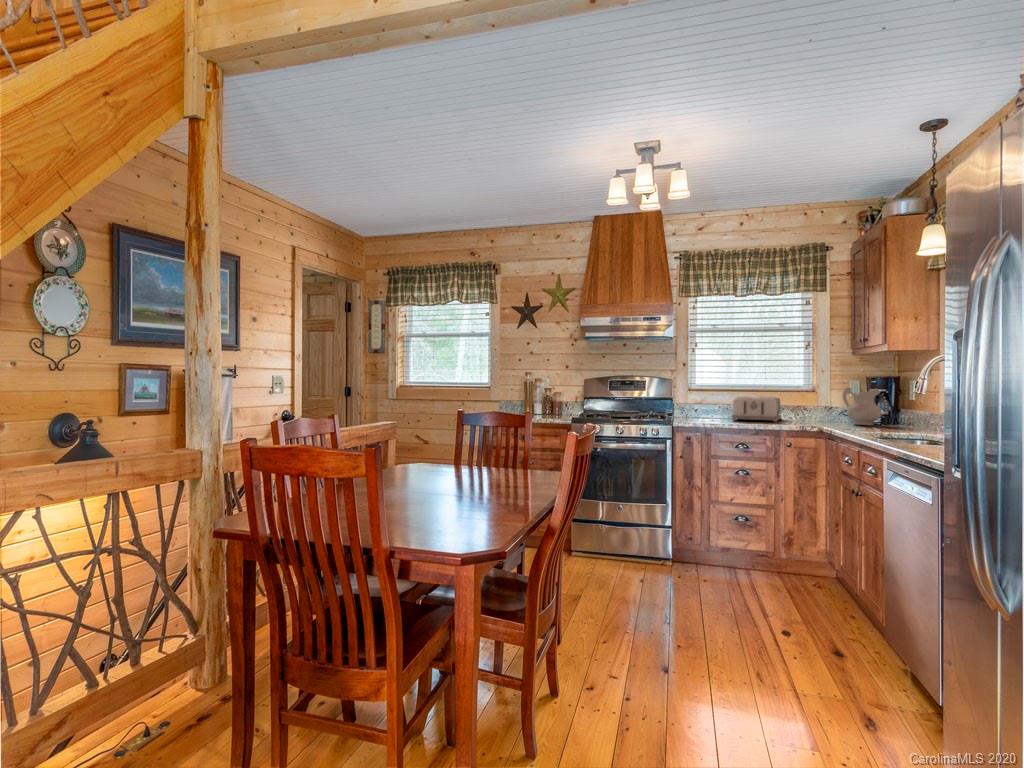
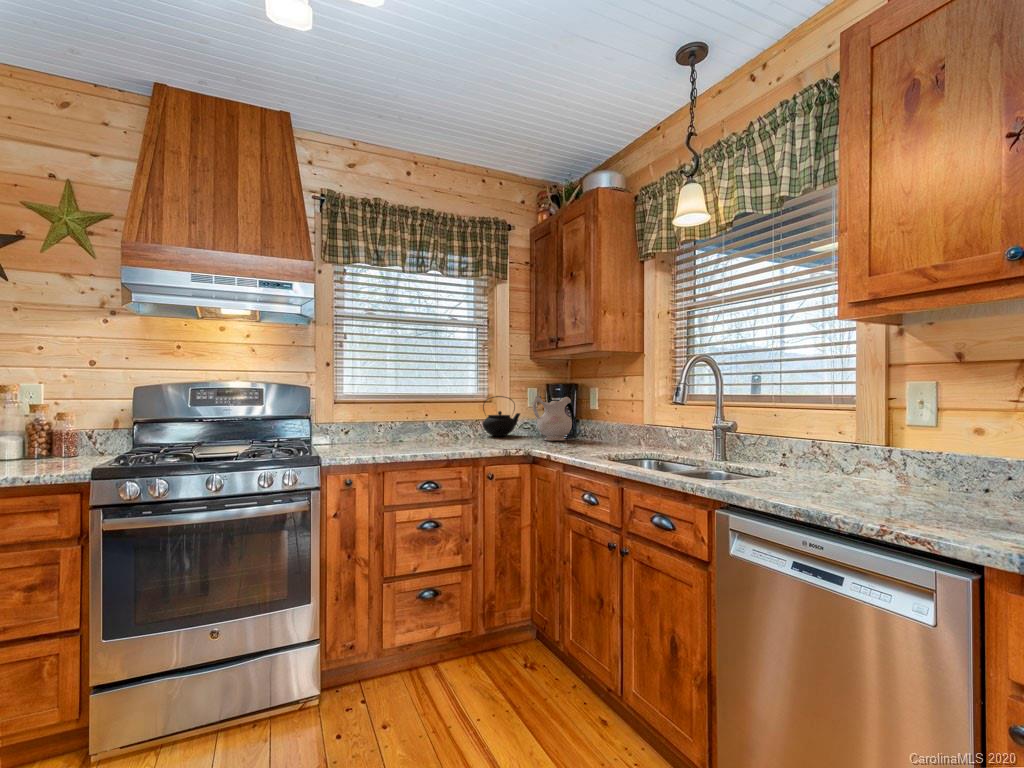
teapot: none [803,388,841,421] -> present [483,396,520,436]
toaster: present [732,396,781,422] -> none [402,408,461,444]

